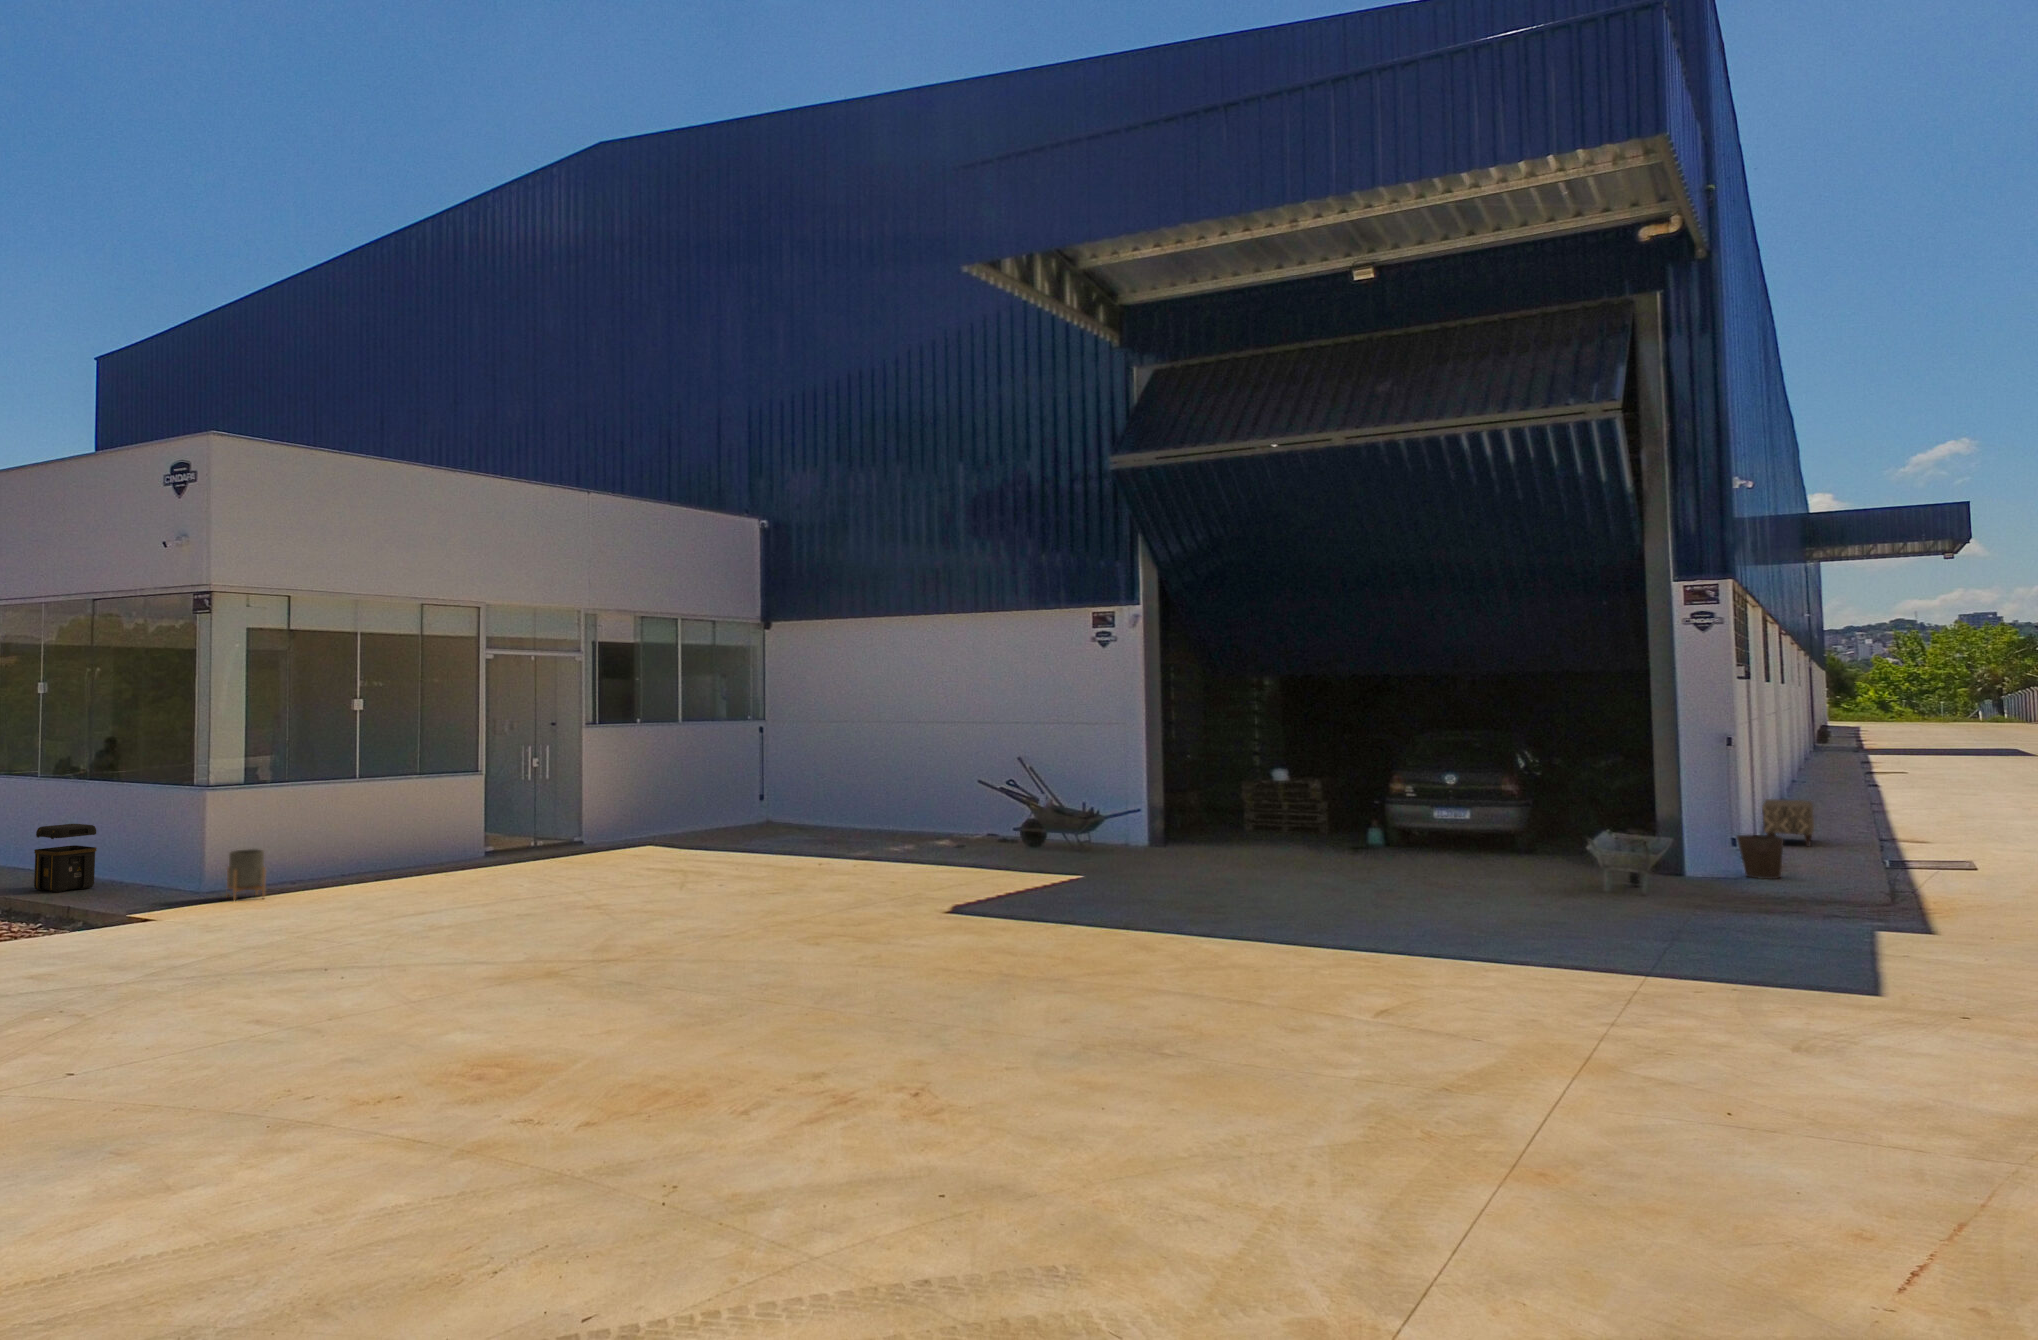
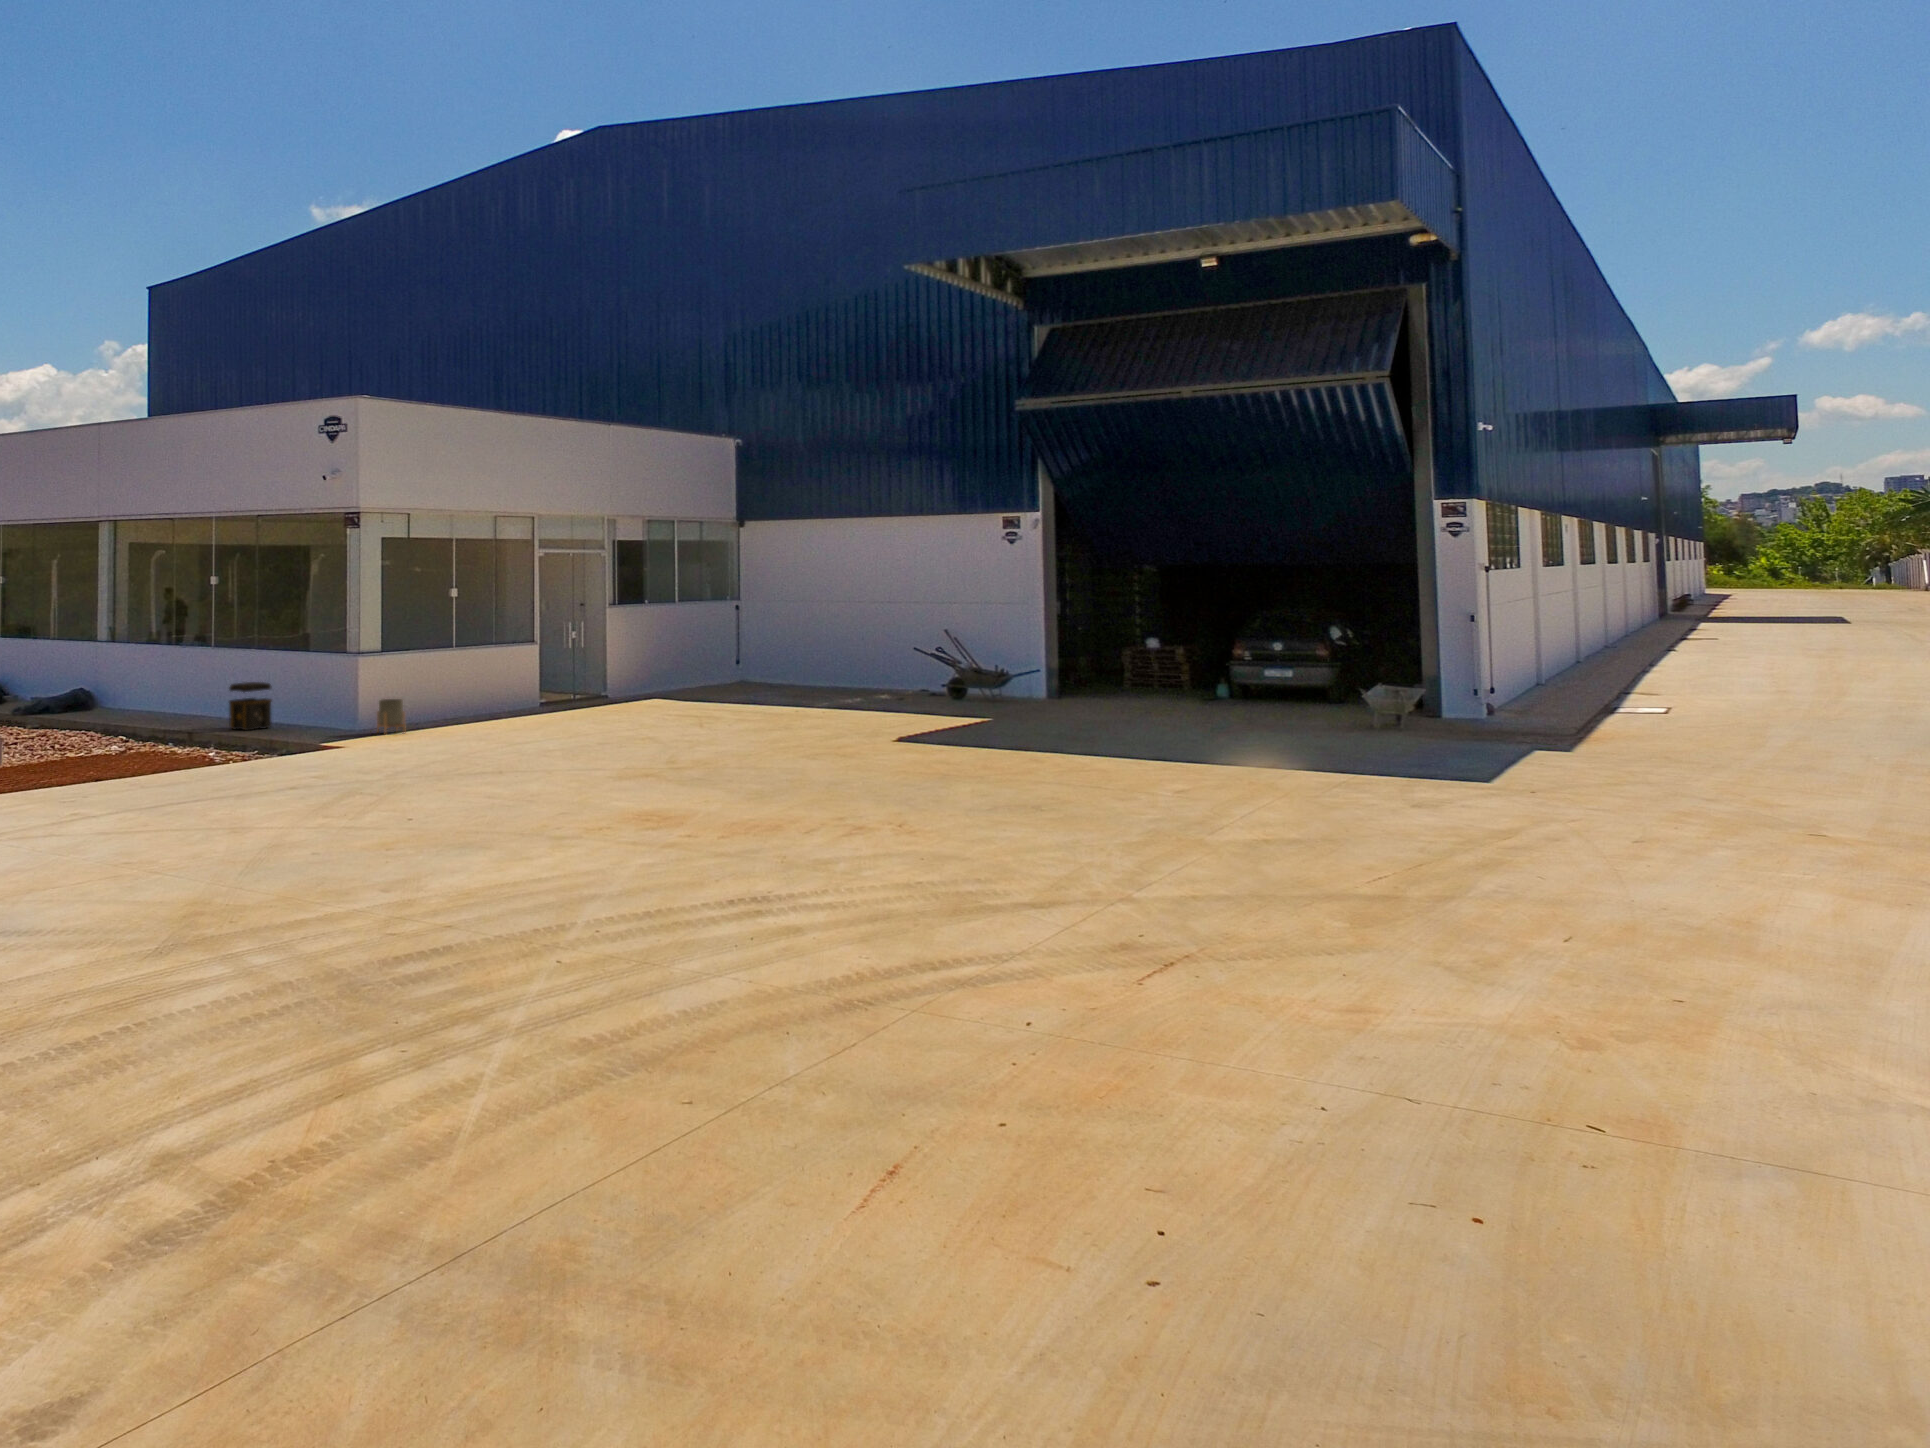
bench: present [1762,799,1814,847] -> none [1519,661,1563,698]
waste bin: present [1737,835,1784,879] -> none [1473,685,1505,716]

